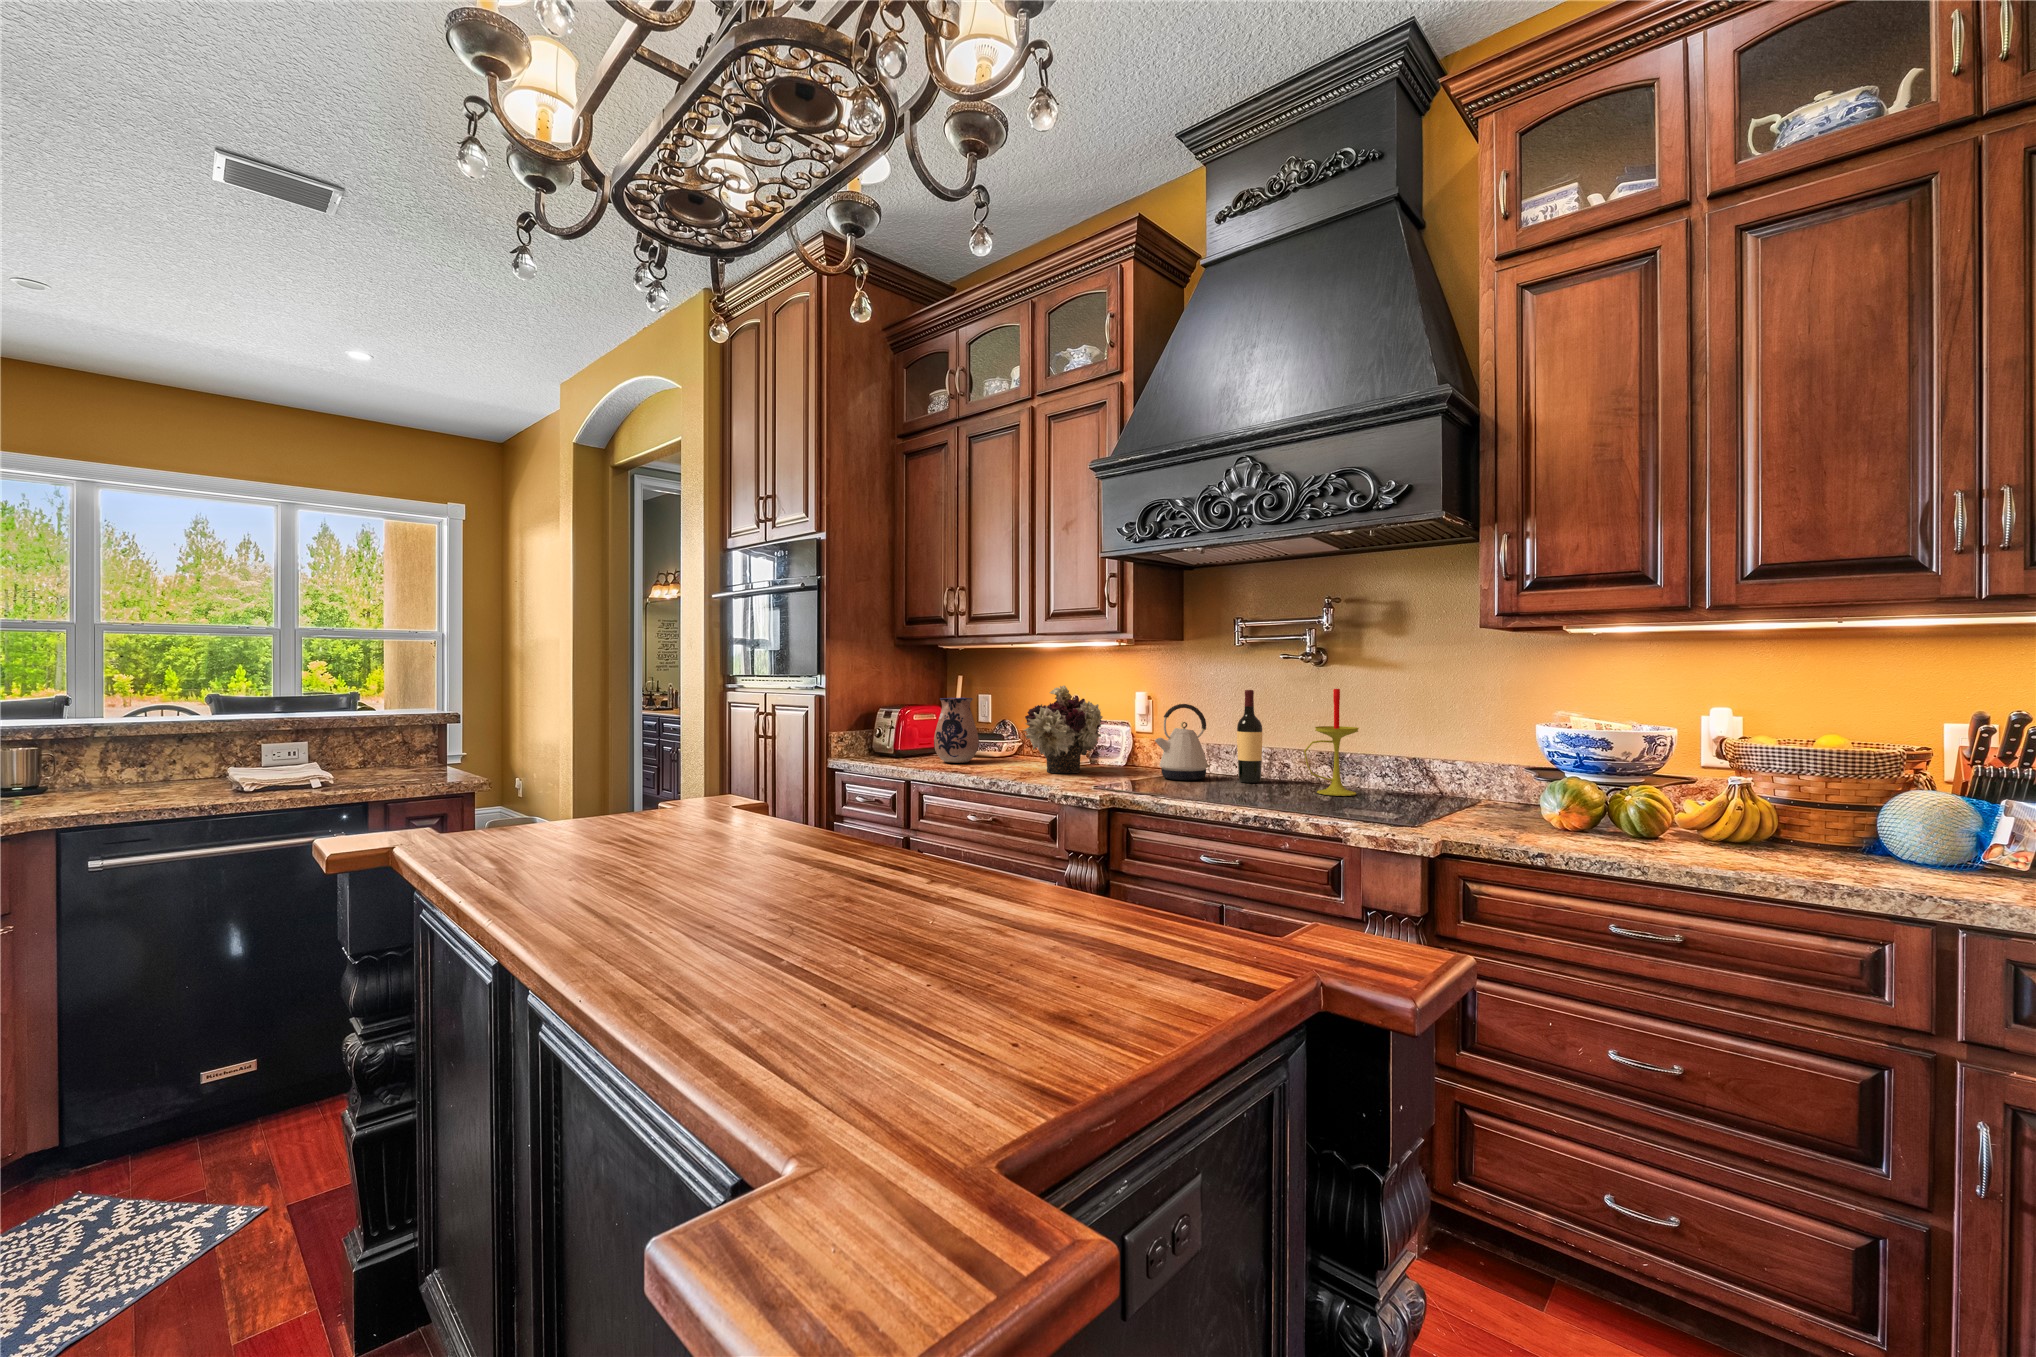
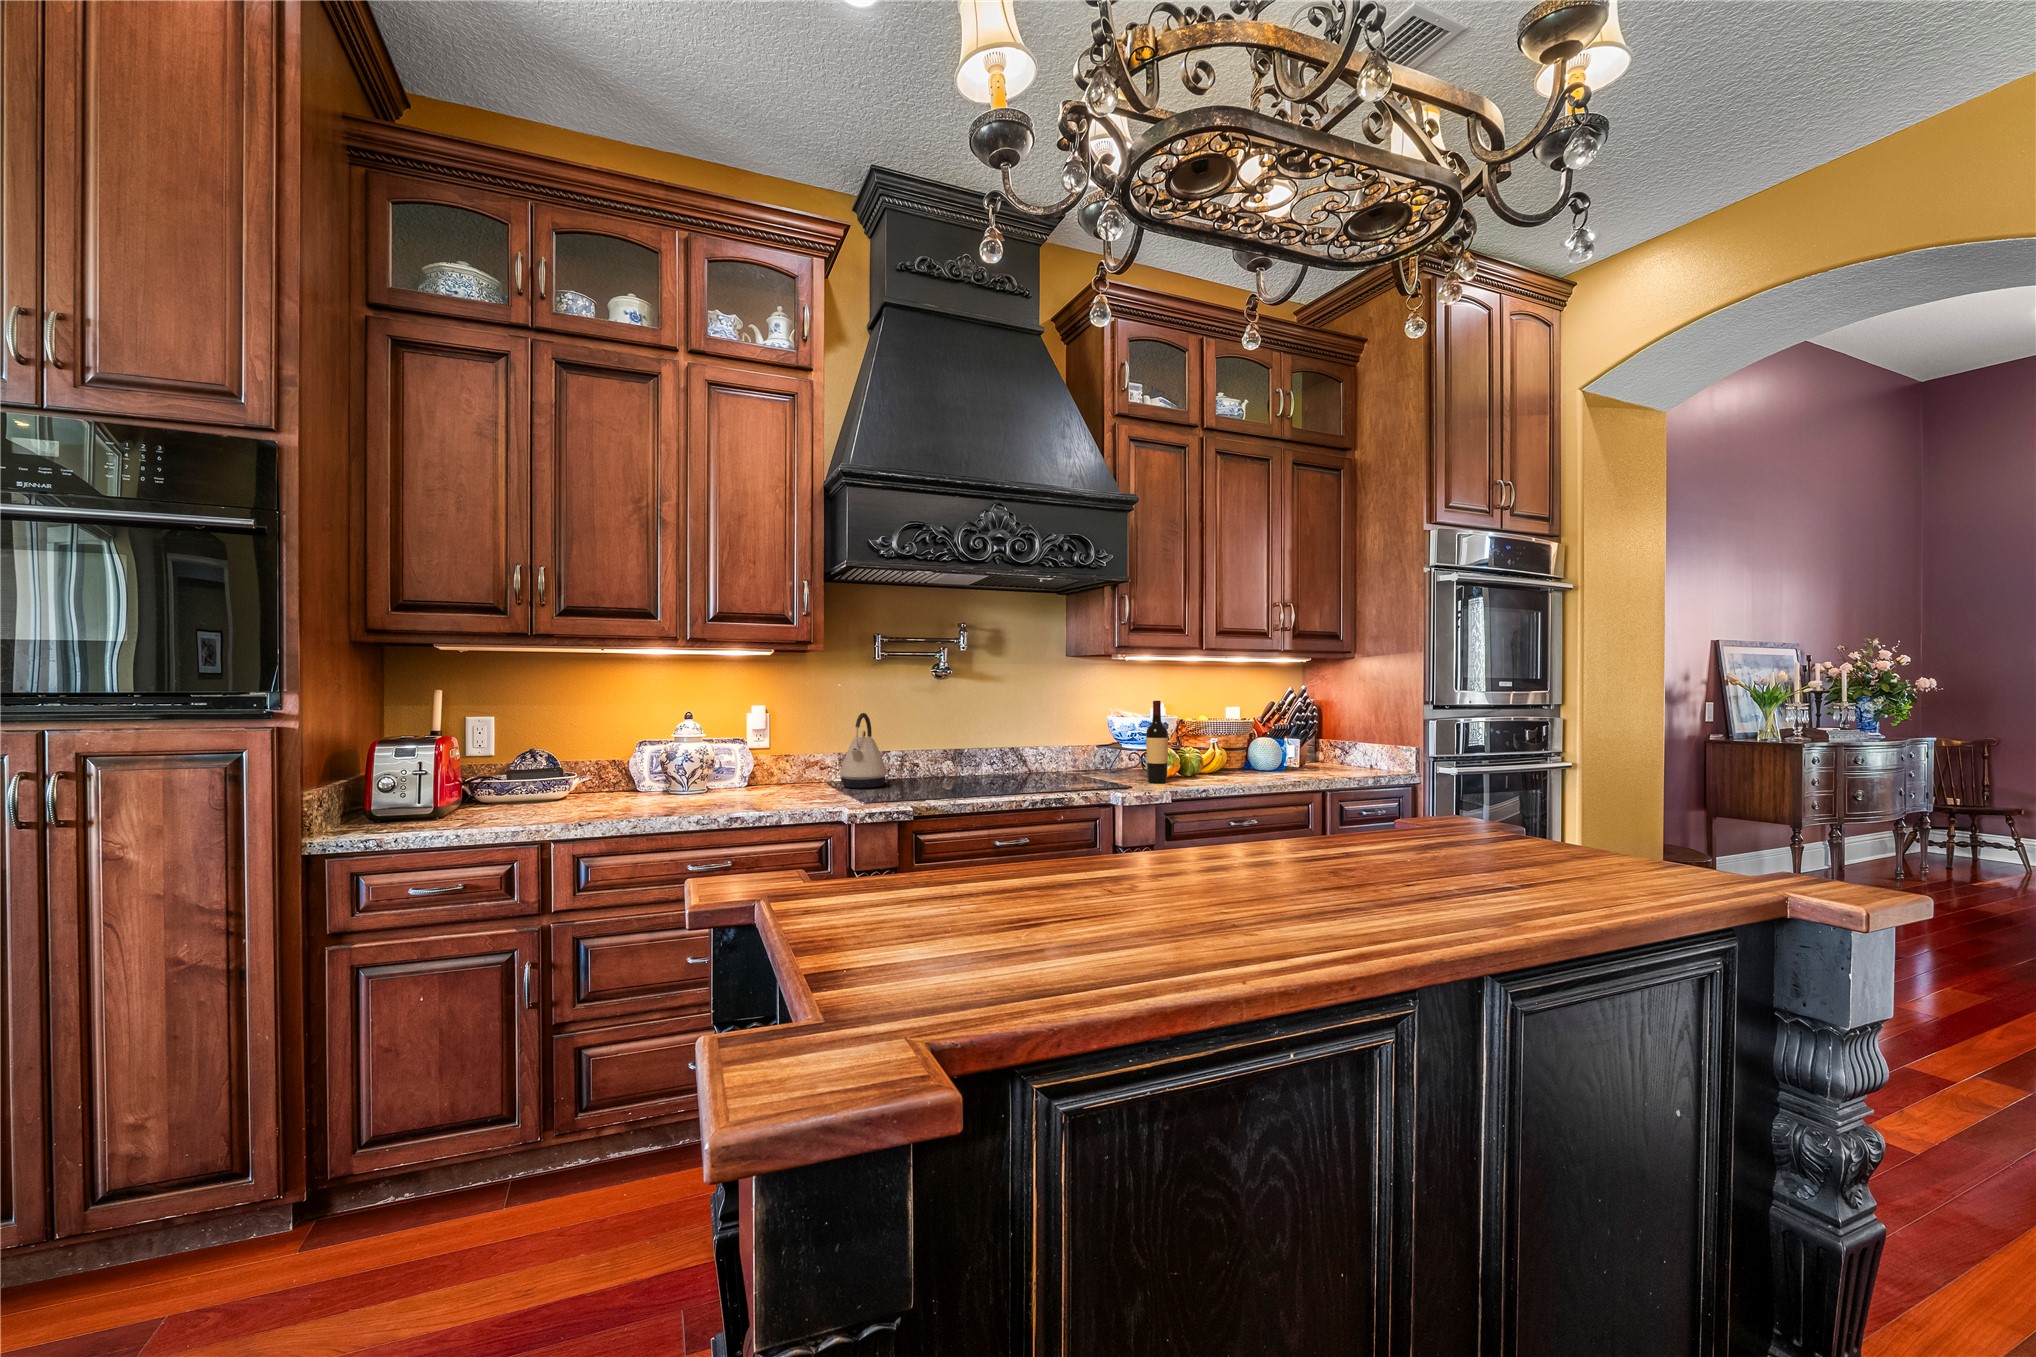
flower arrangement: present [1024,686,1103,773] -> none [690,697,796,800]
candle: present [1304,689,1359,796] -> none [979,693,1012,781]
wine bottle: present [1237,690,1262,783] -> present [1146,701,1168,783]
ceramic pitcher: present [934,698,979,763] -> none [532,717,603,810]

